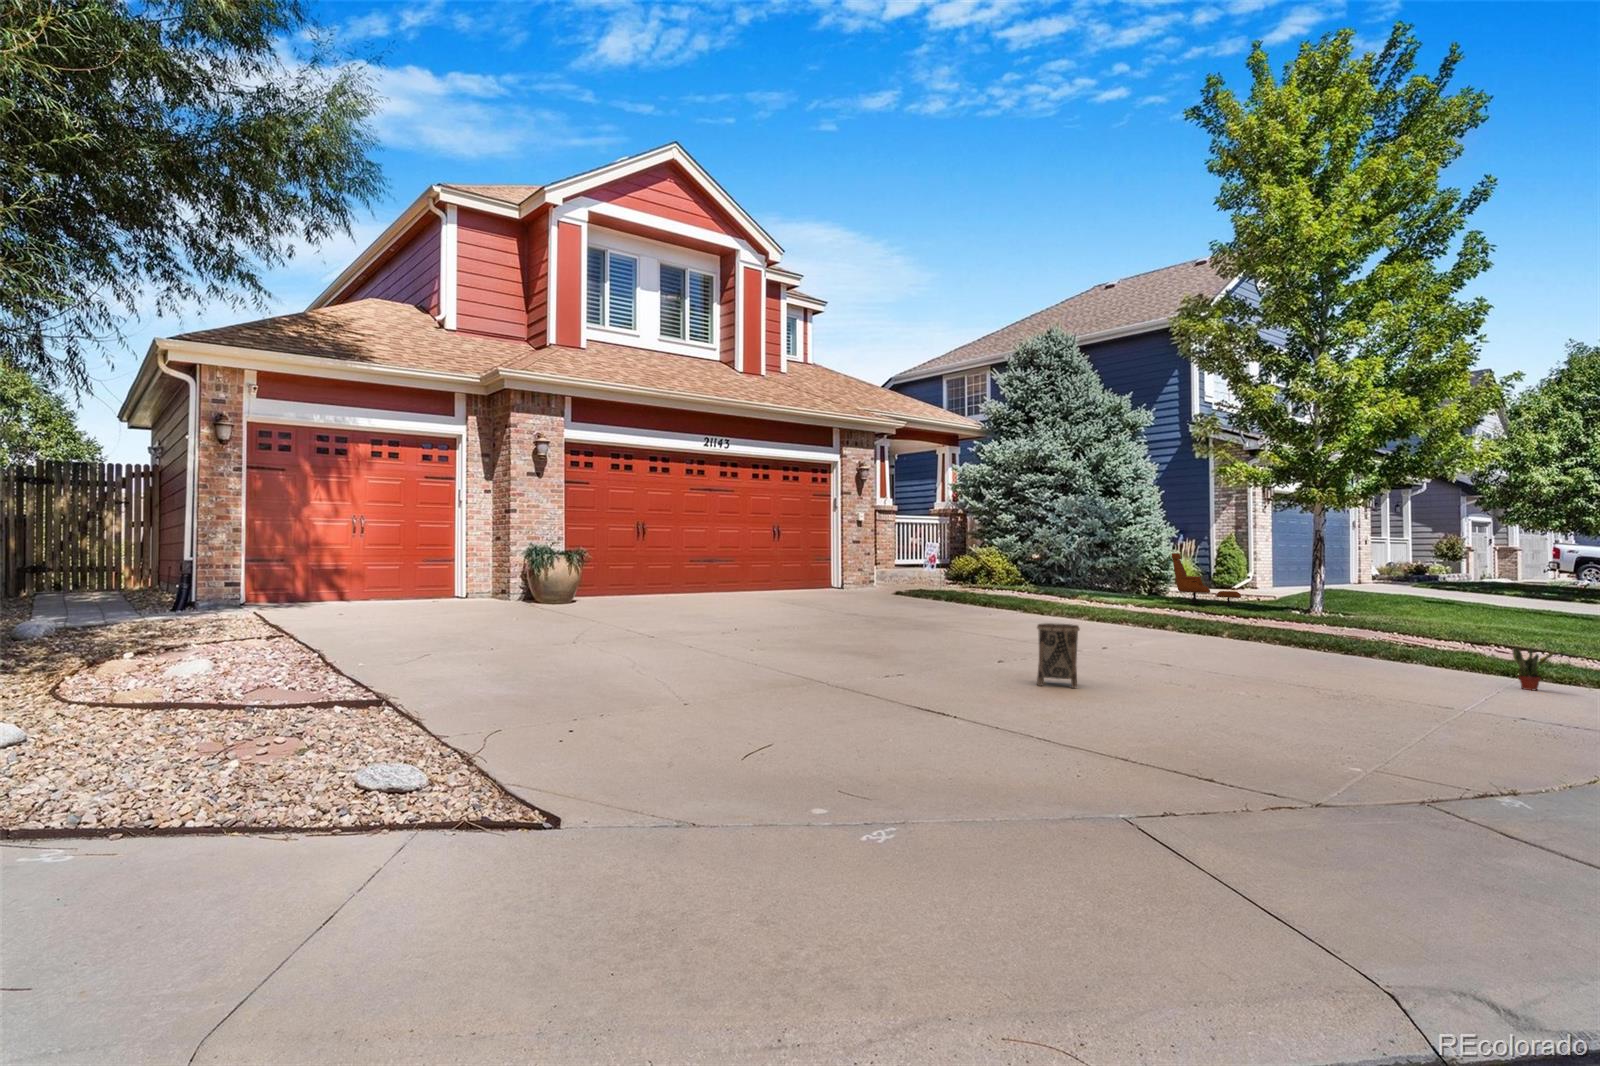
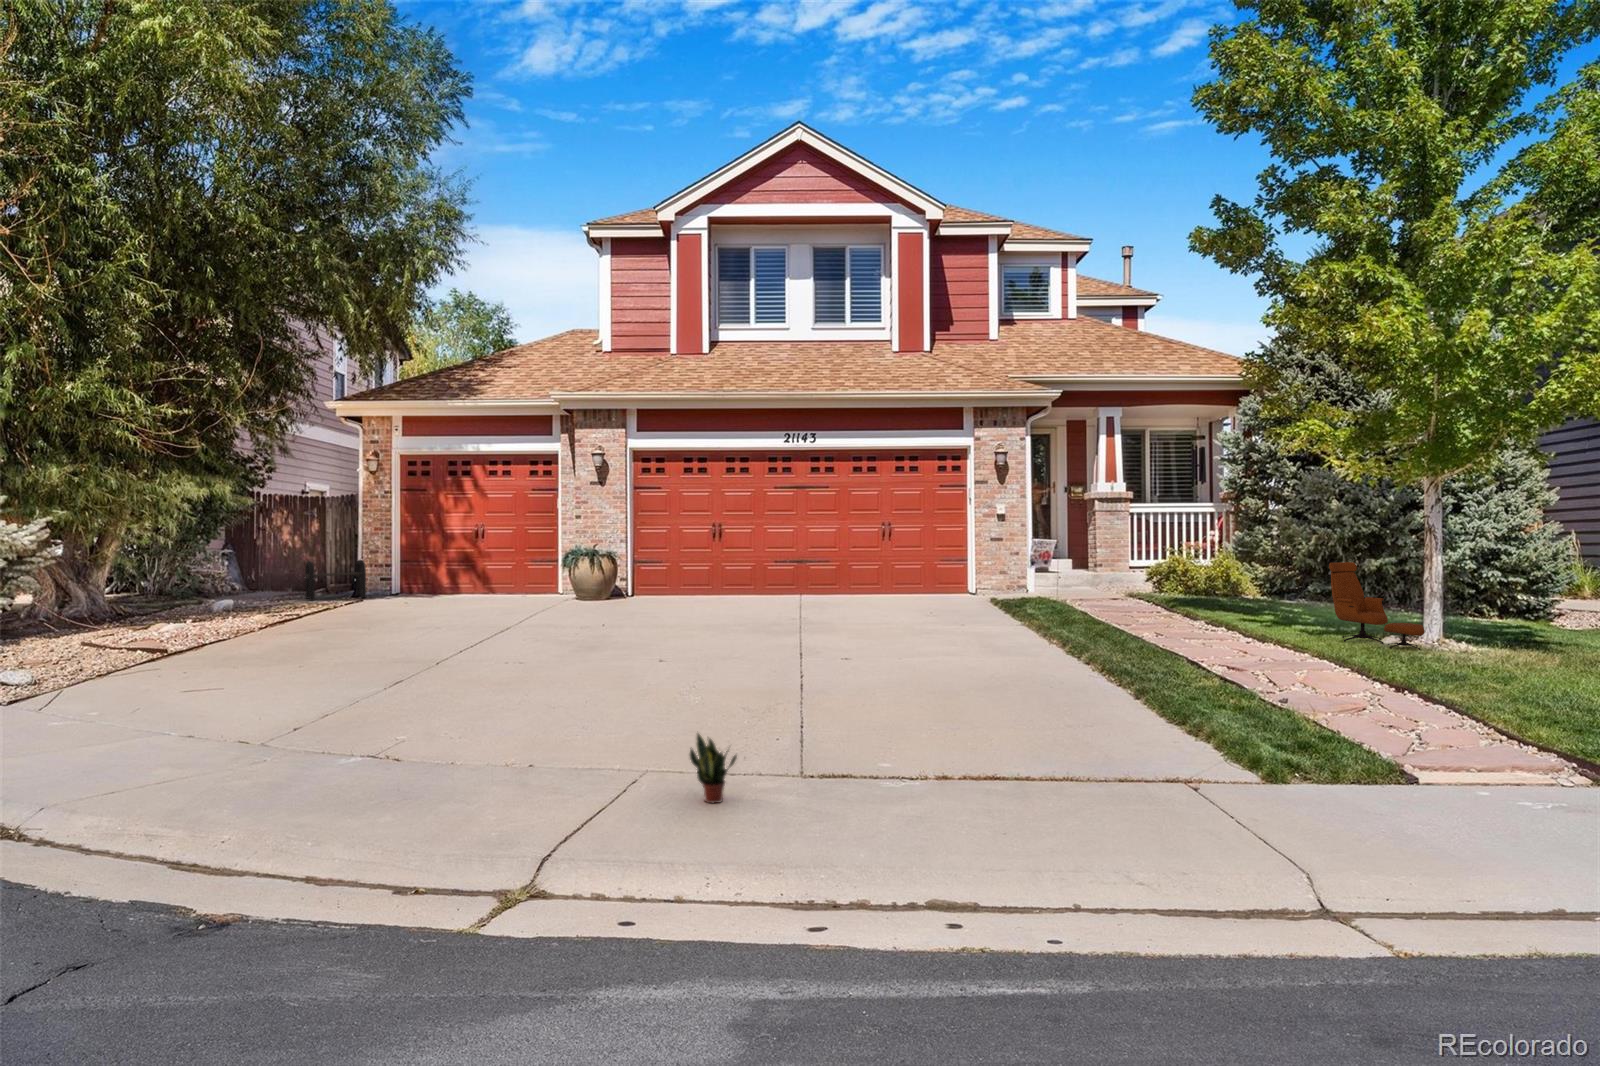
bench: none [122,555,218,609] -> present [305,560,366,601]
basket: present [1037,623,1080,688] -> none [433,670,484,741]
potted plant: present [1512,646,1554,690] -> present [690,734,737,803]

